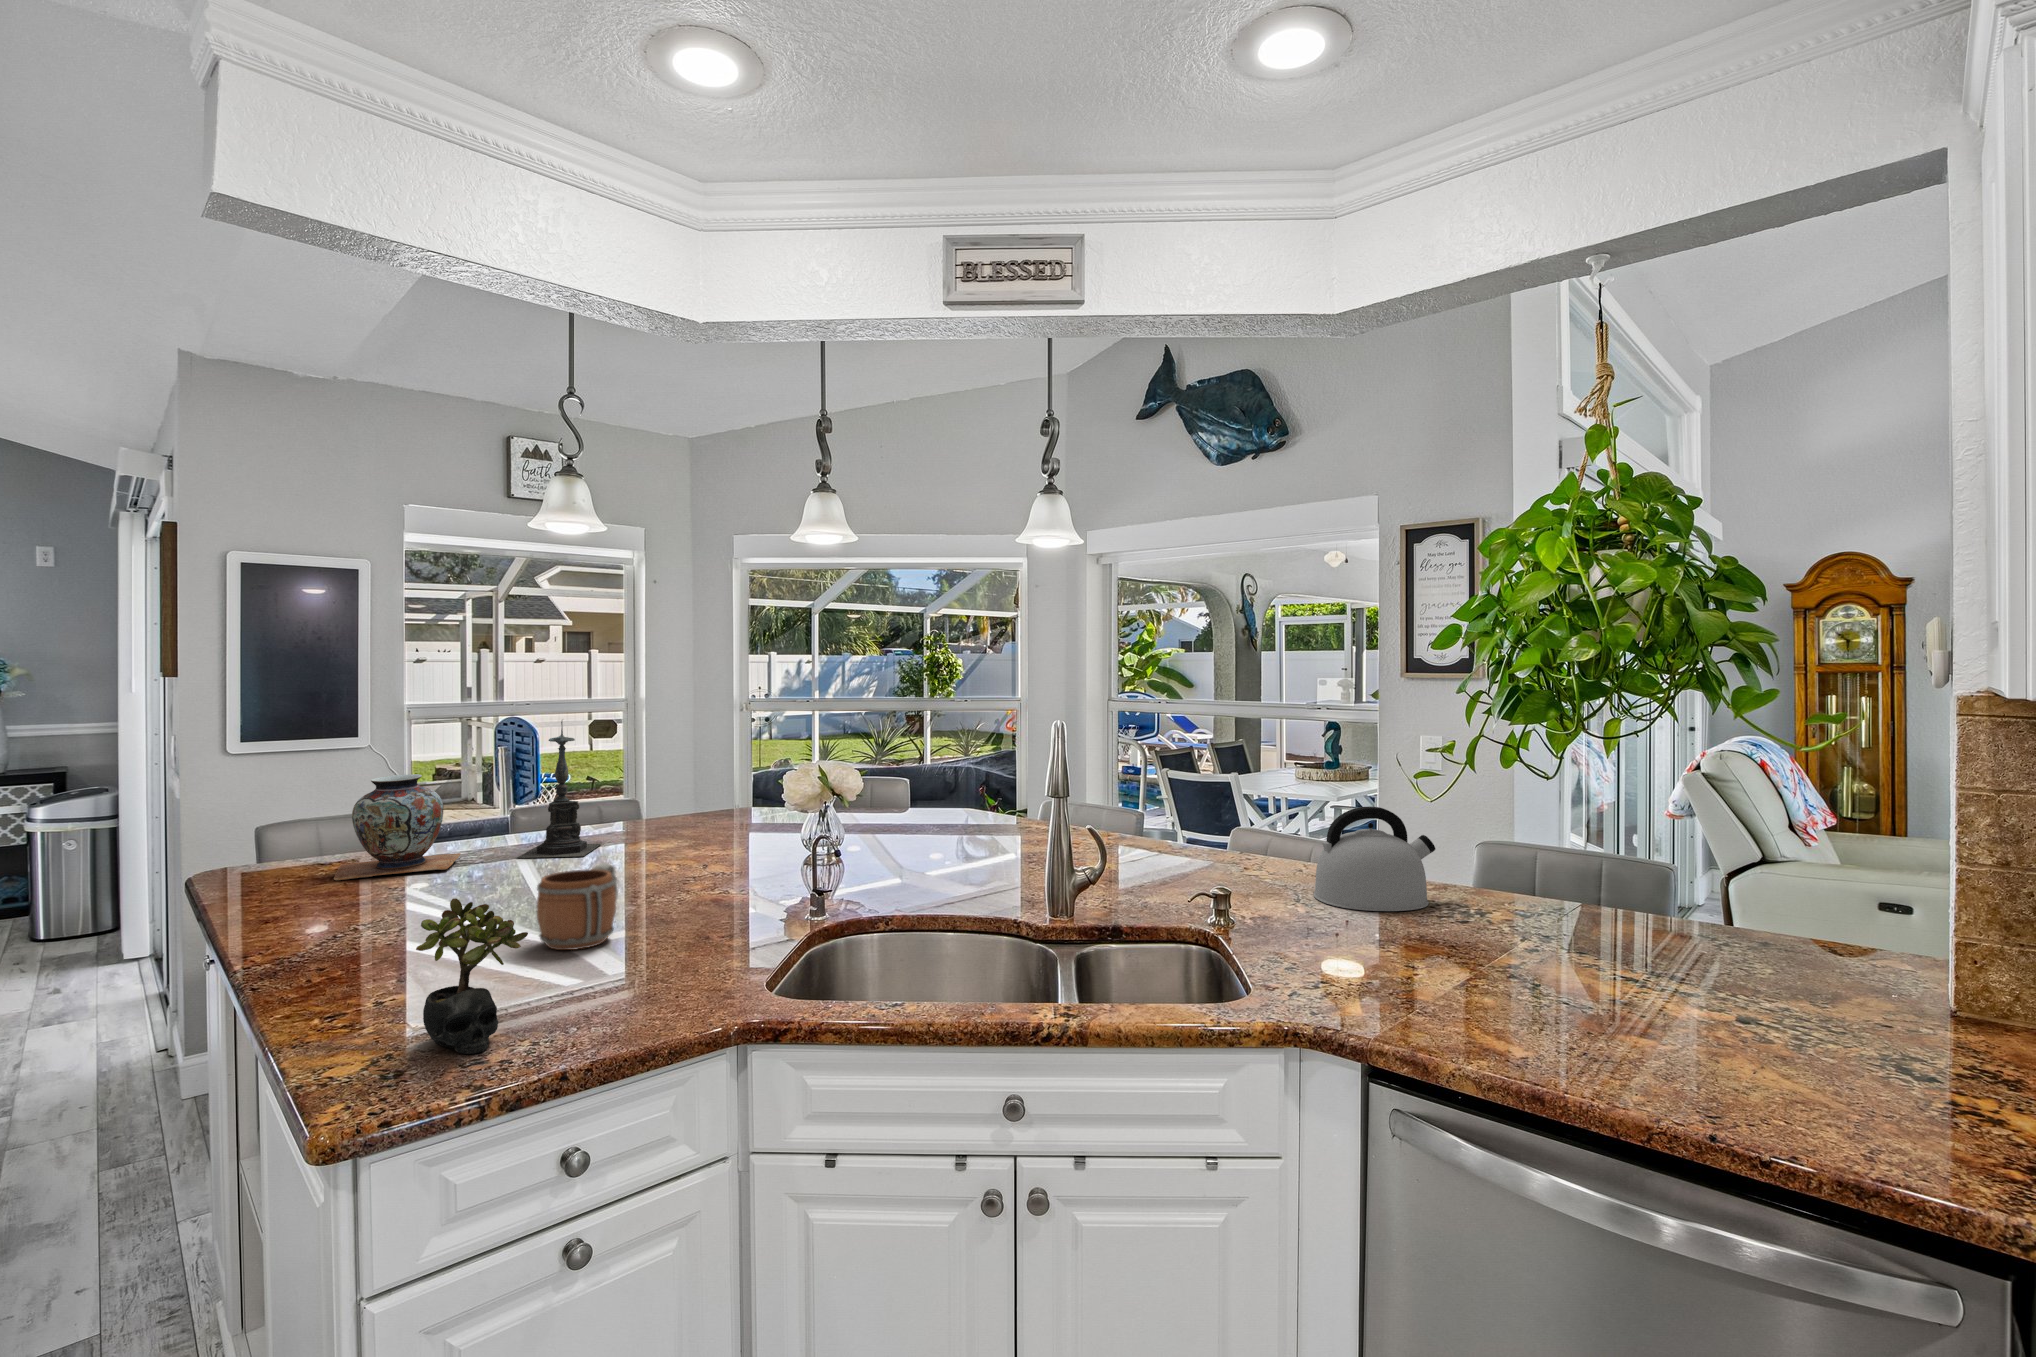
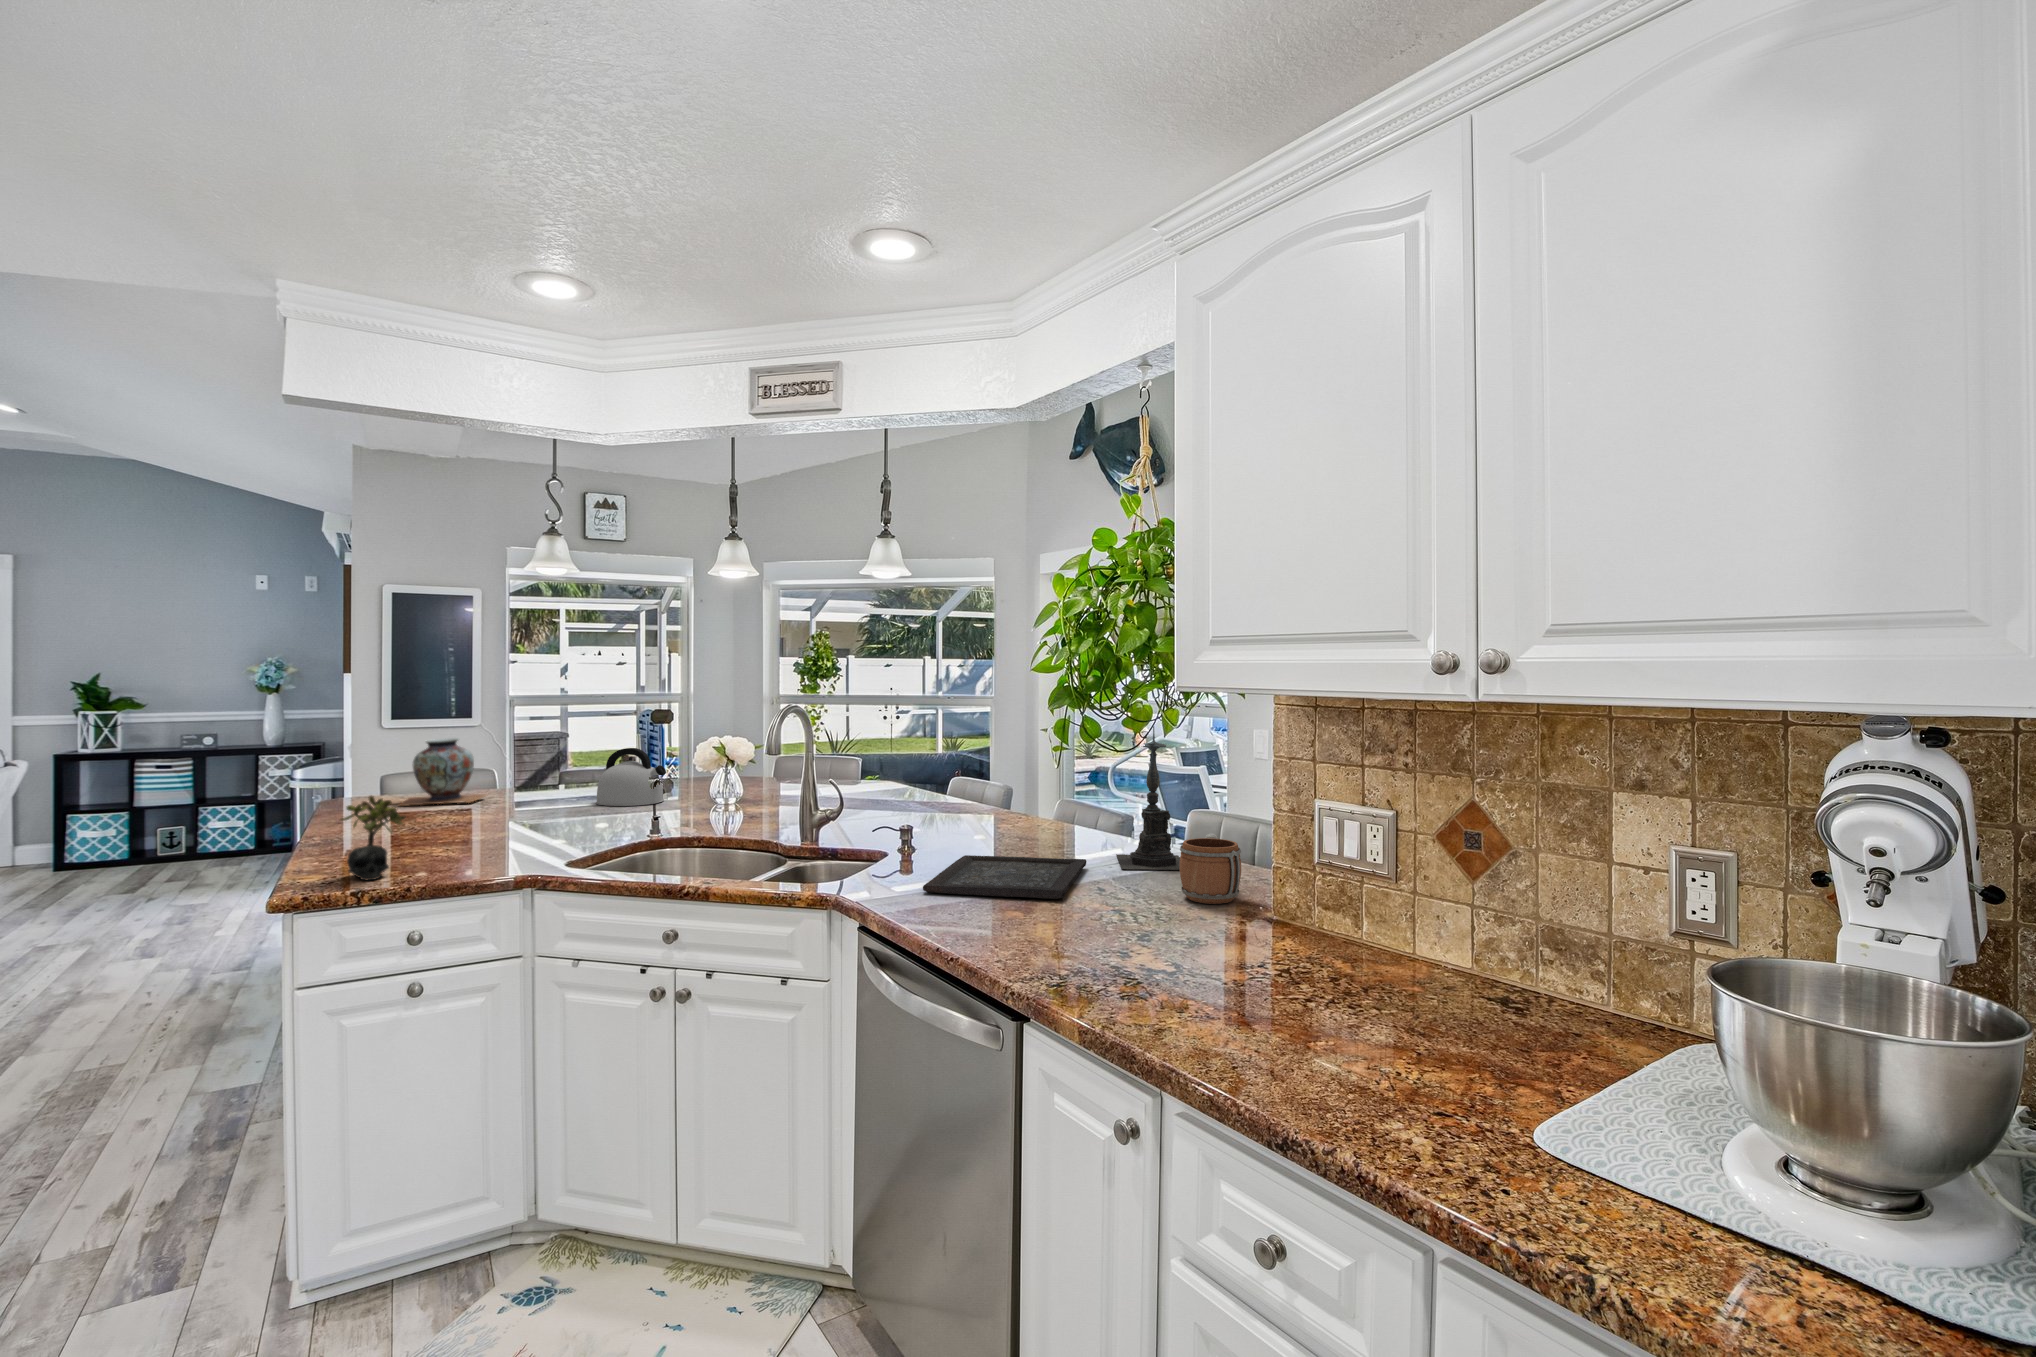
candle holder: present [518,722,601,858] -> present [1116,726,1180,870]
kettle: present [1314,807,1435,911] -> present [596,748,666,806]
mug: present [537,863,618,950] -> present [1180,833,1241,904]
tray: none [1341,936,1636,1016] -> present [923,855,1087,899]

